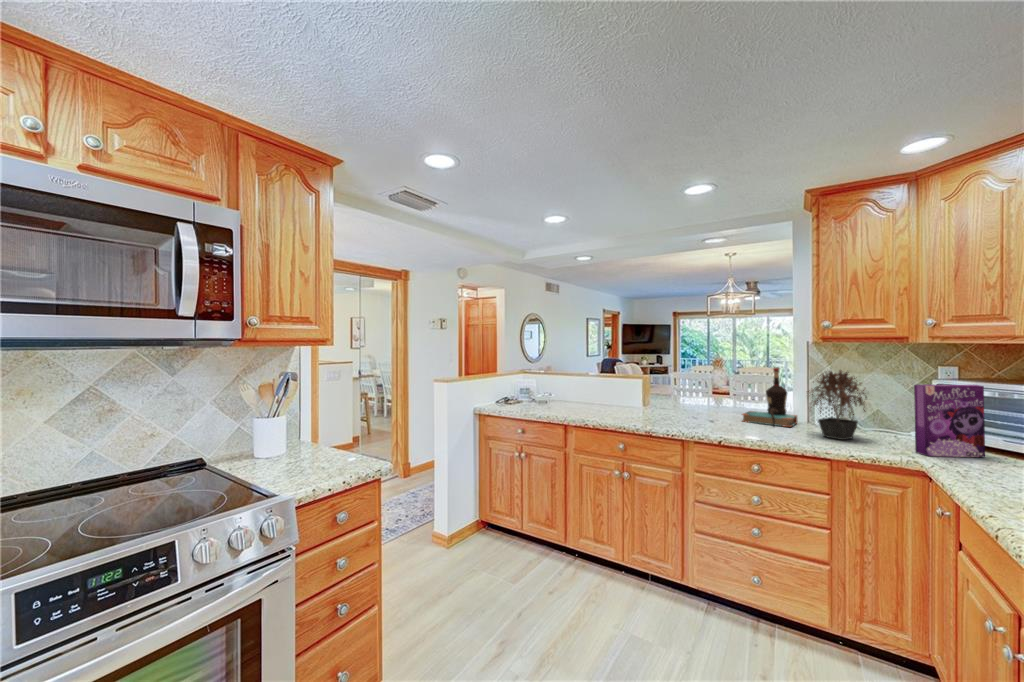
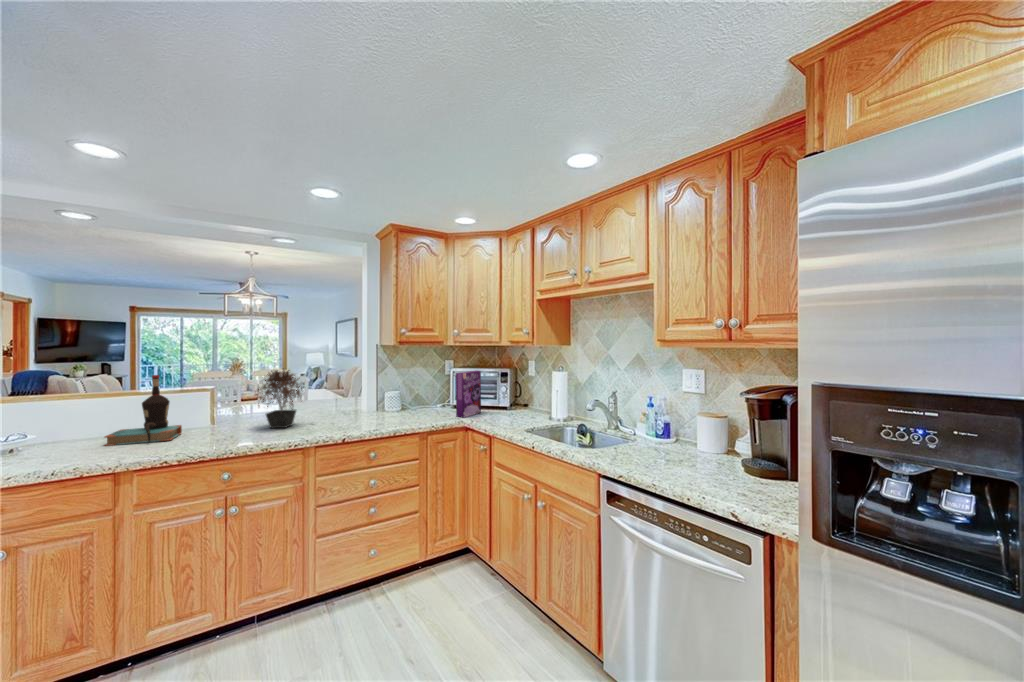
bottle: present [742,368,797,427] -> present [105,375,182,446]
potted plant: present [808,370,867,440] -> present [258,369,302,428]

